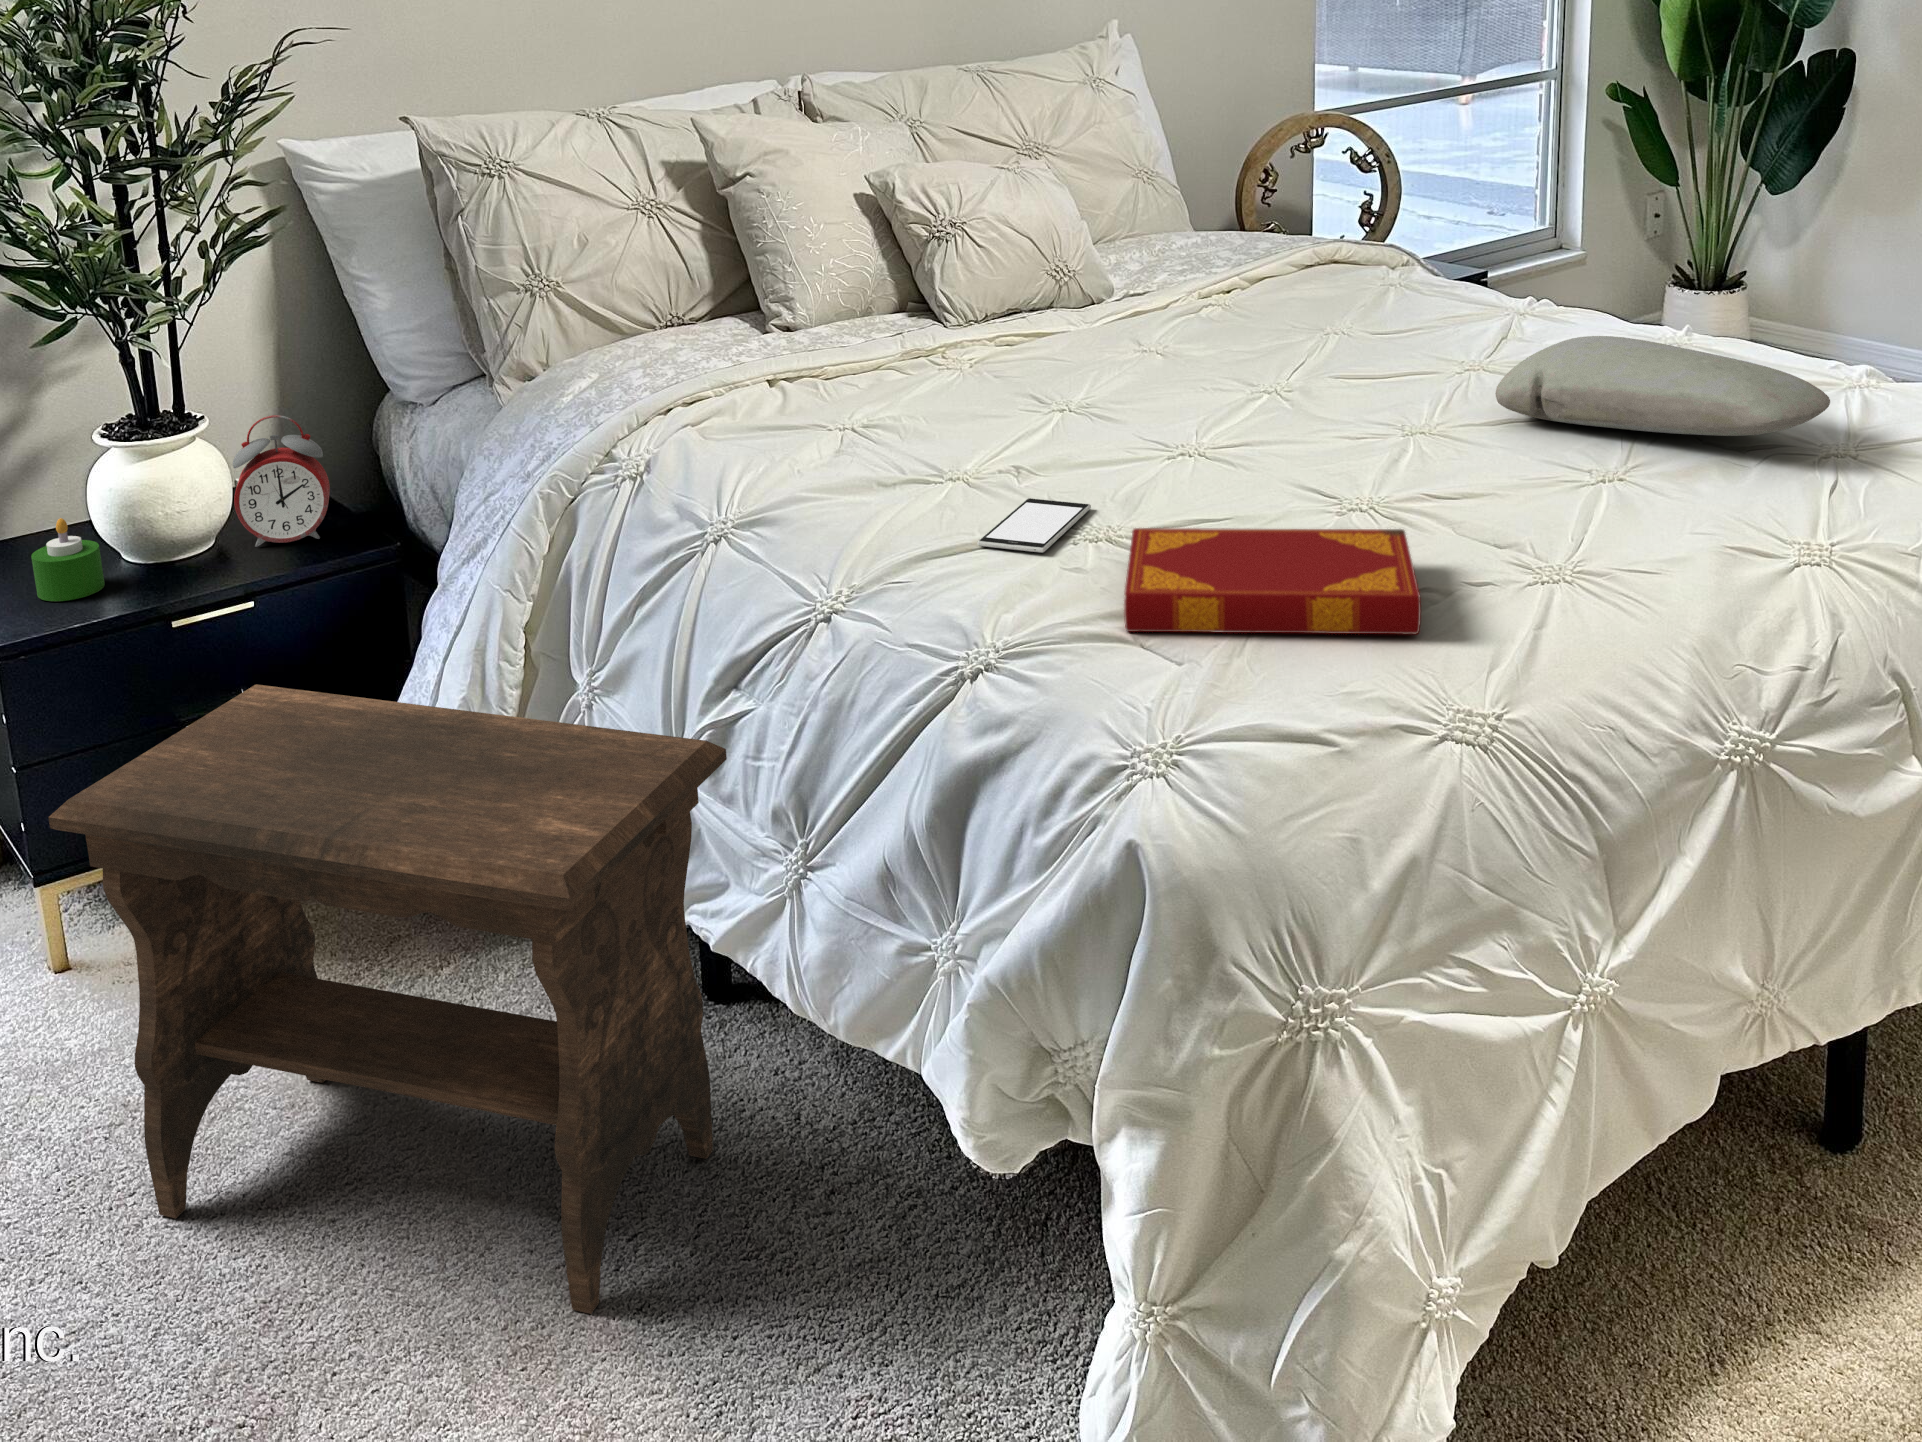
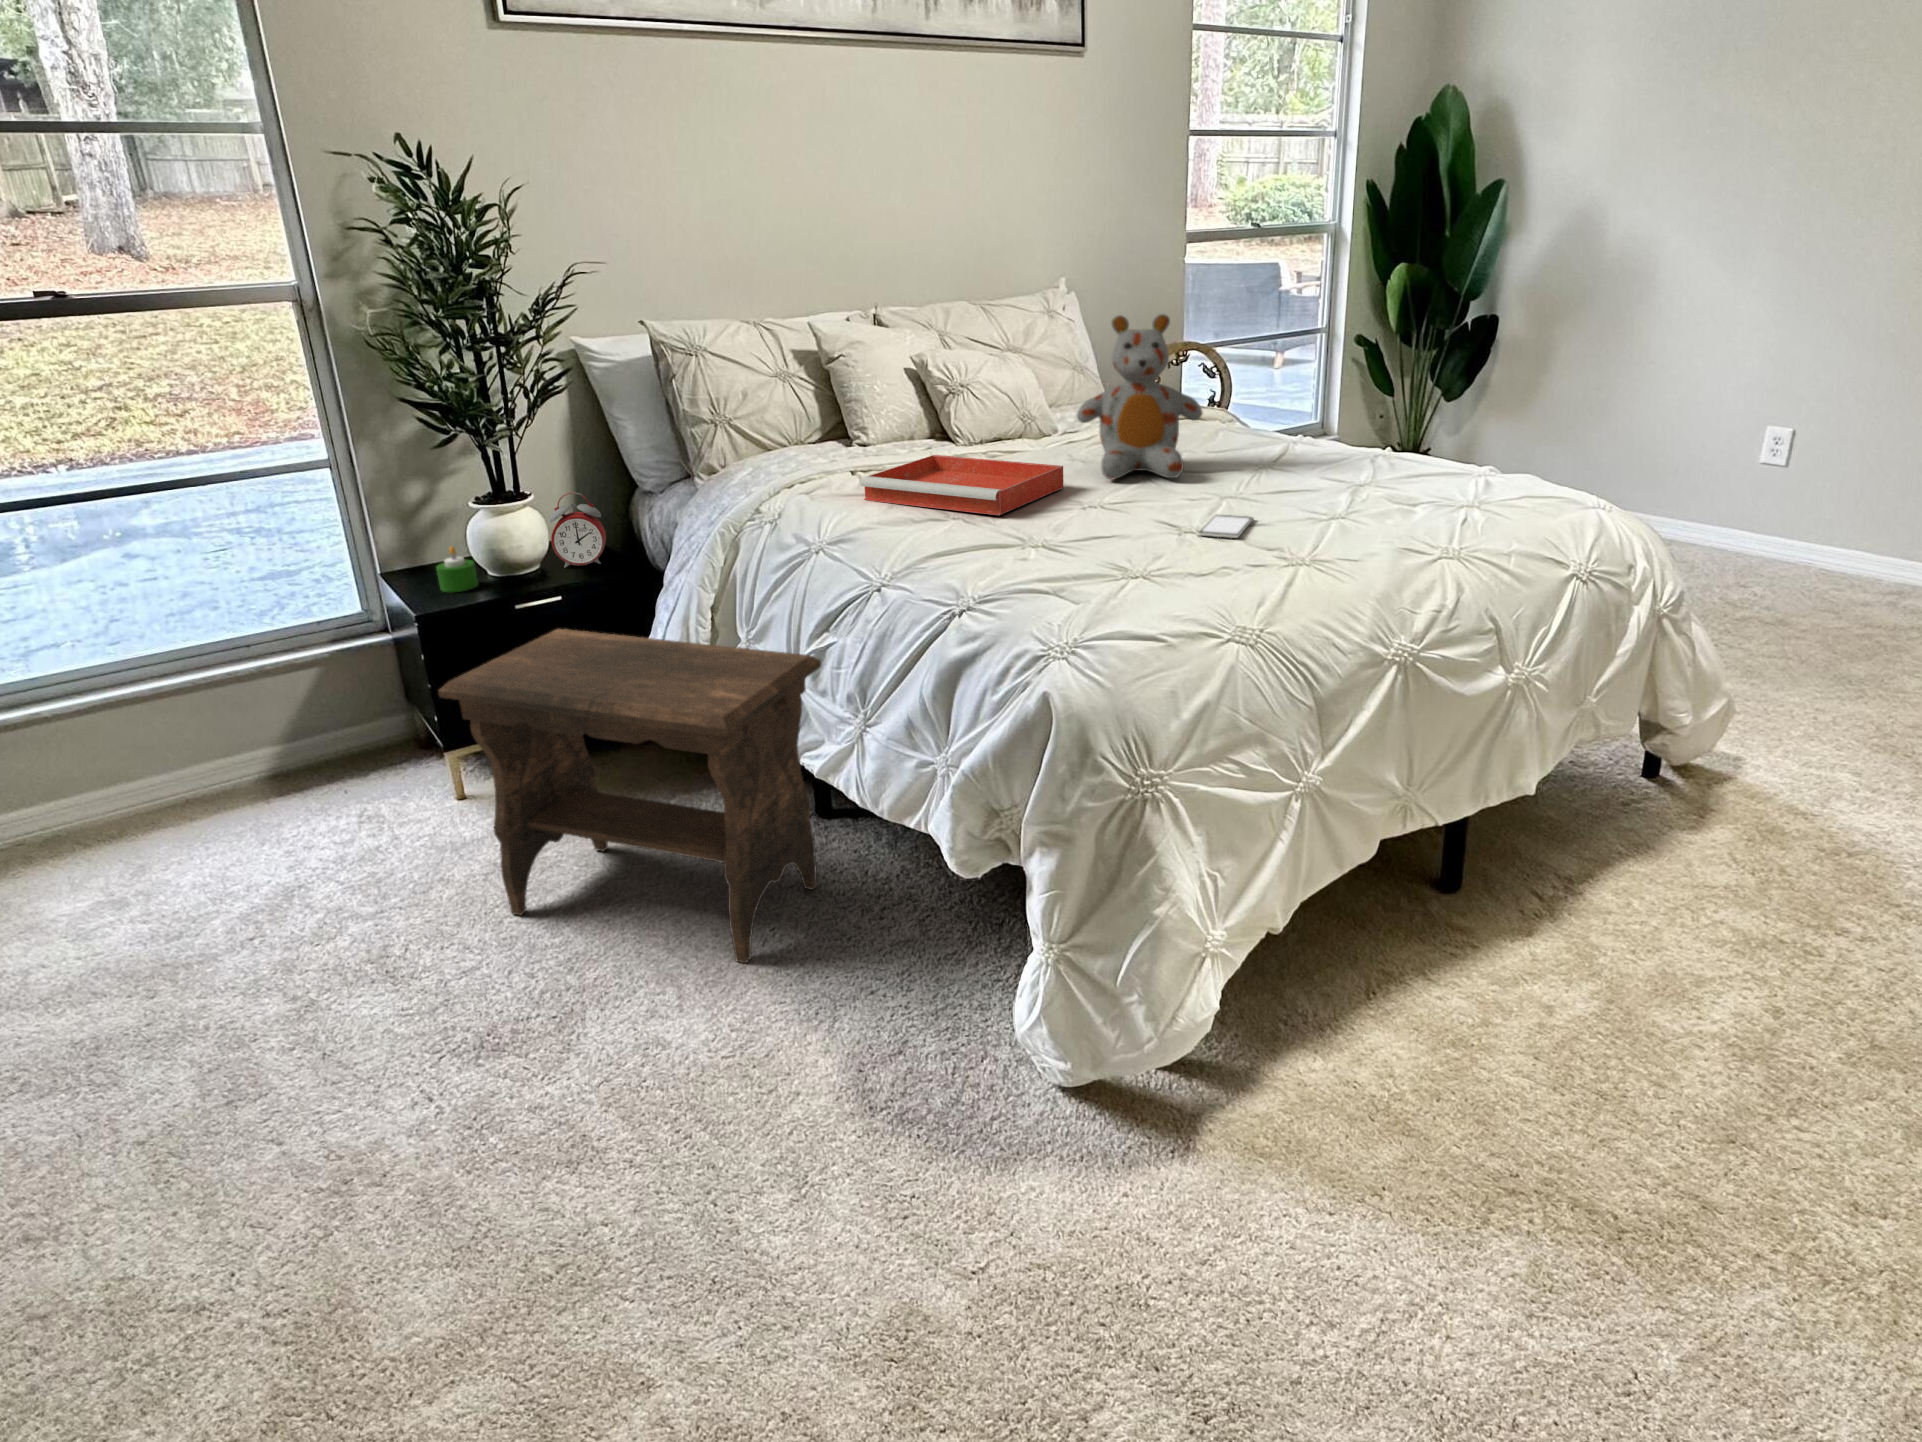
stuffed bear: none [1155,114,1372,397] -> present [1077,314,1203,479]
pillow: present [1495,336,1830,436] -> none [1271,443,1467,495]
tray: none [787,351,1137,477] -> present [861,455,1063,515]
smartphone: present [977,498,1091,553] -> present [1198,515,1253,538]
hardback book: present [1124,528,1421,634] -> none [1046,535,1218,587]

